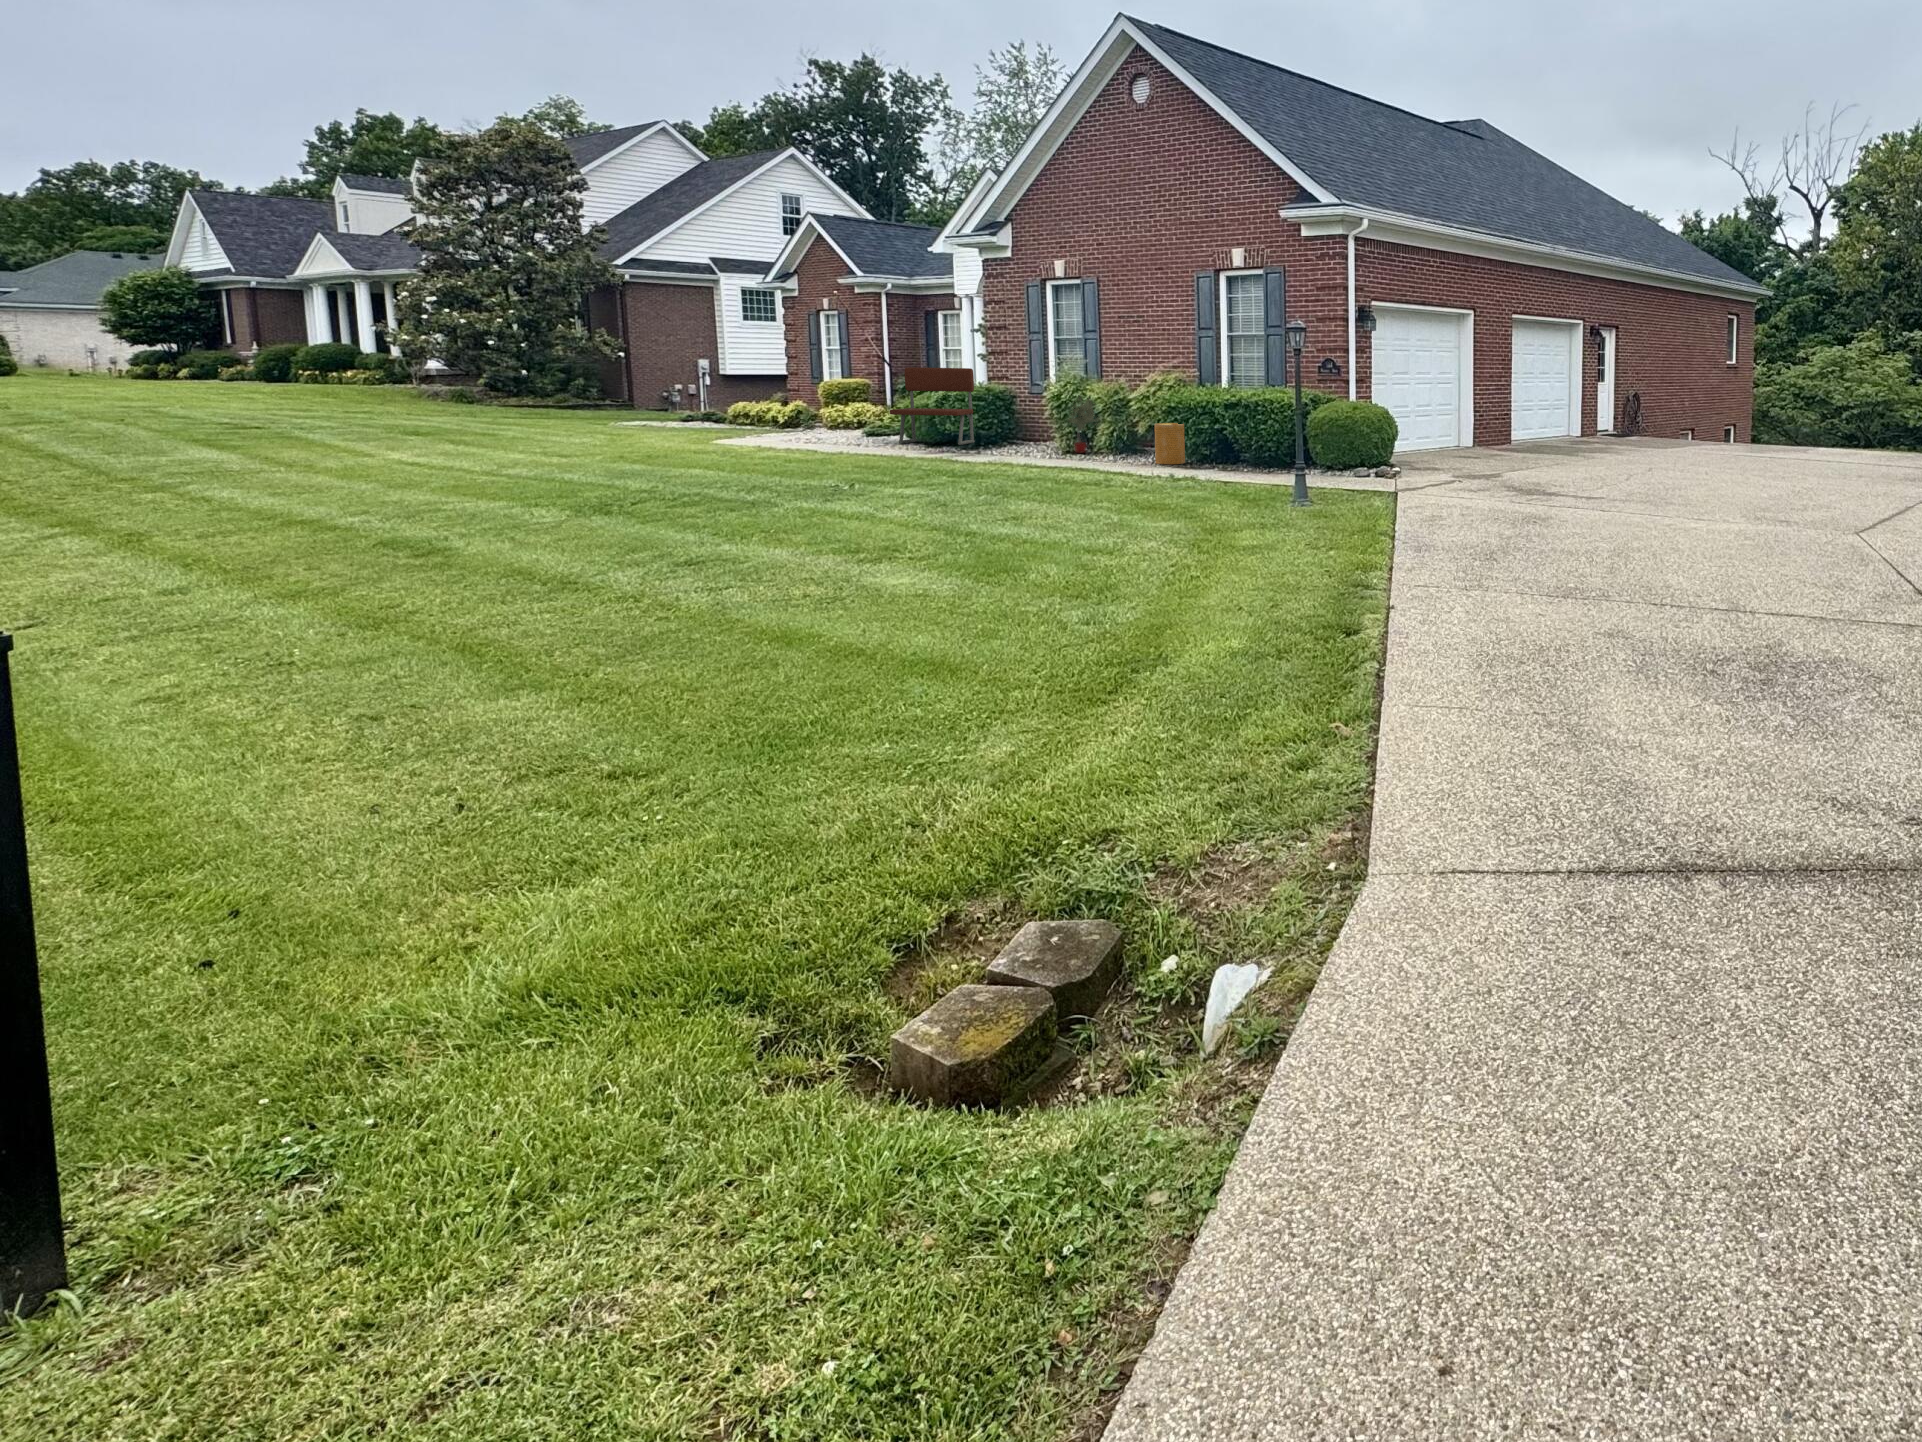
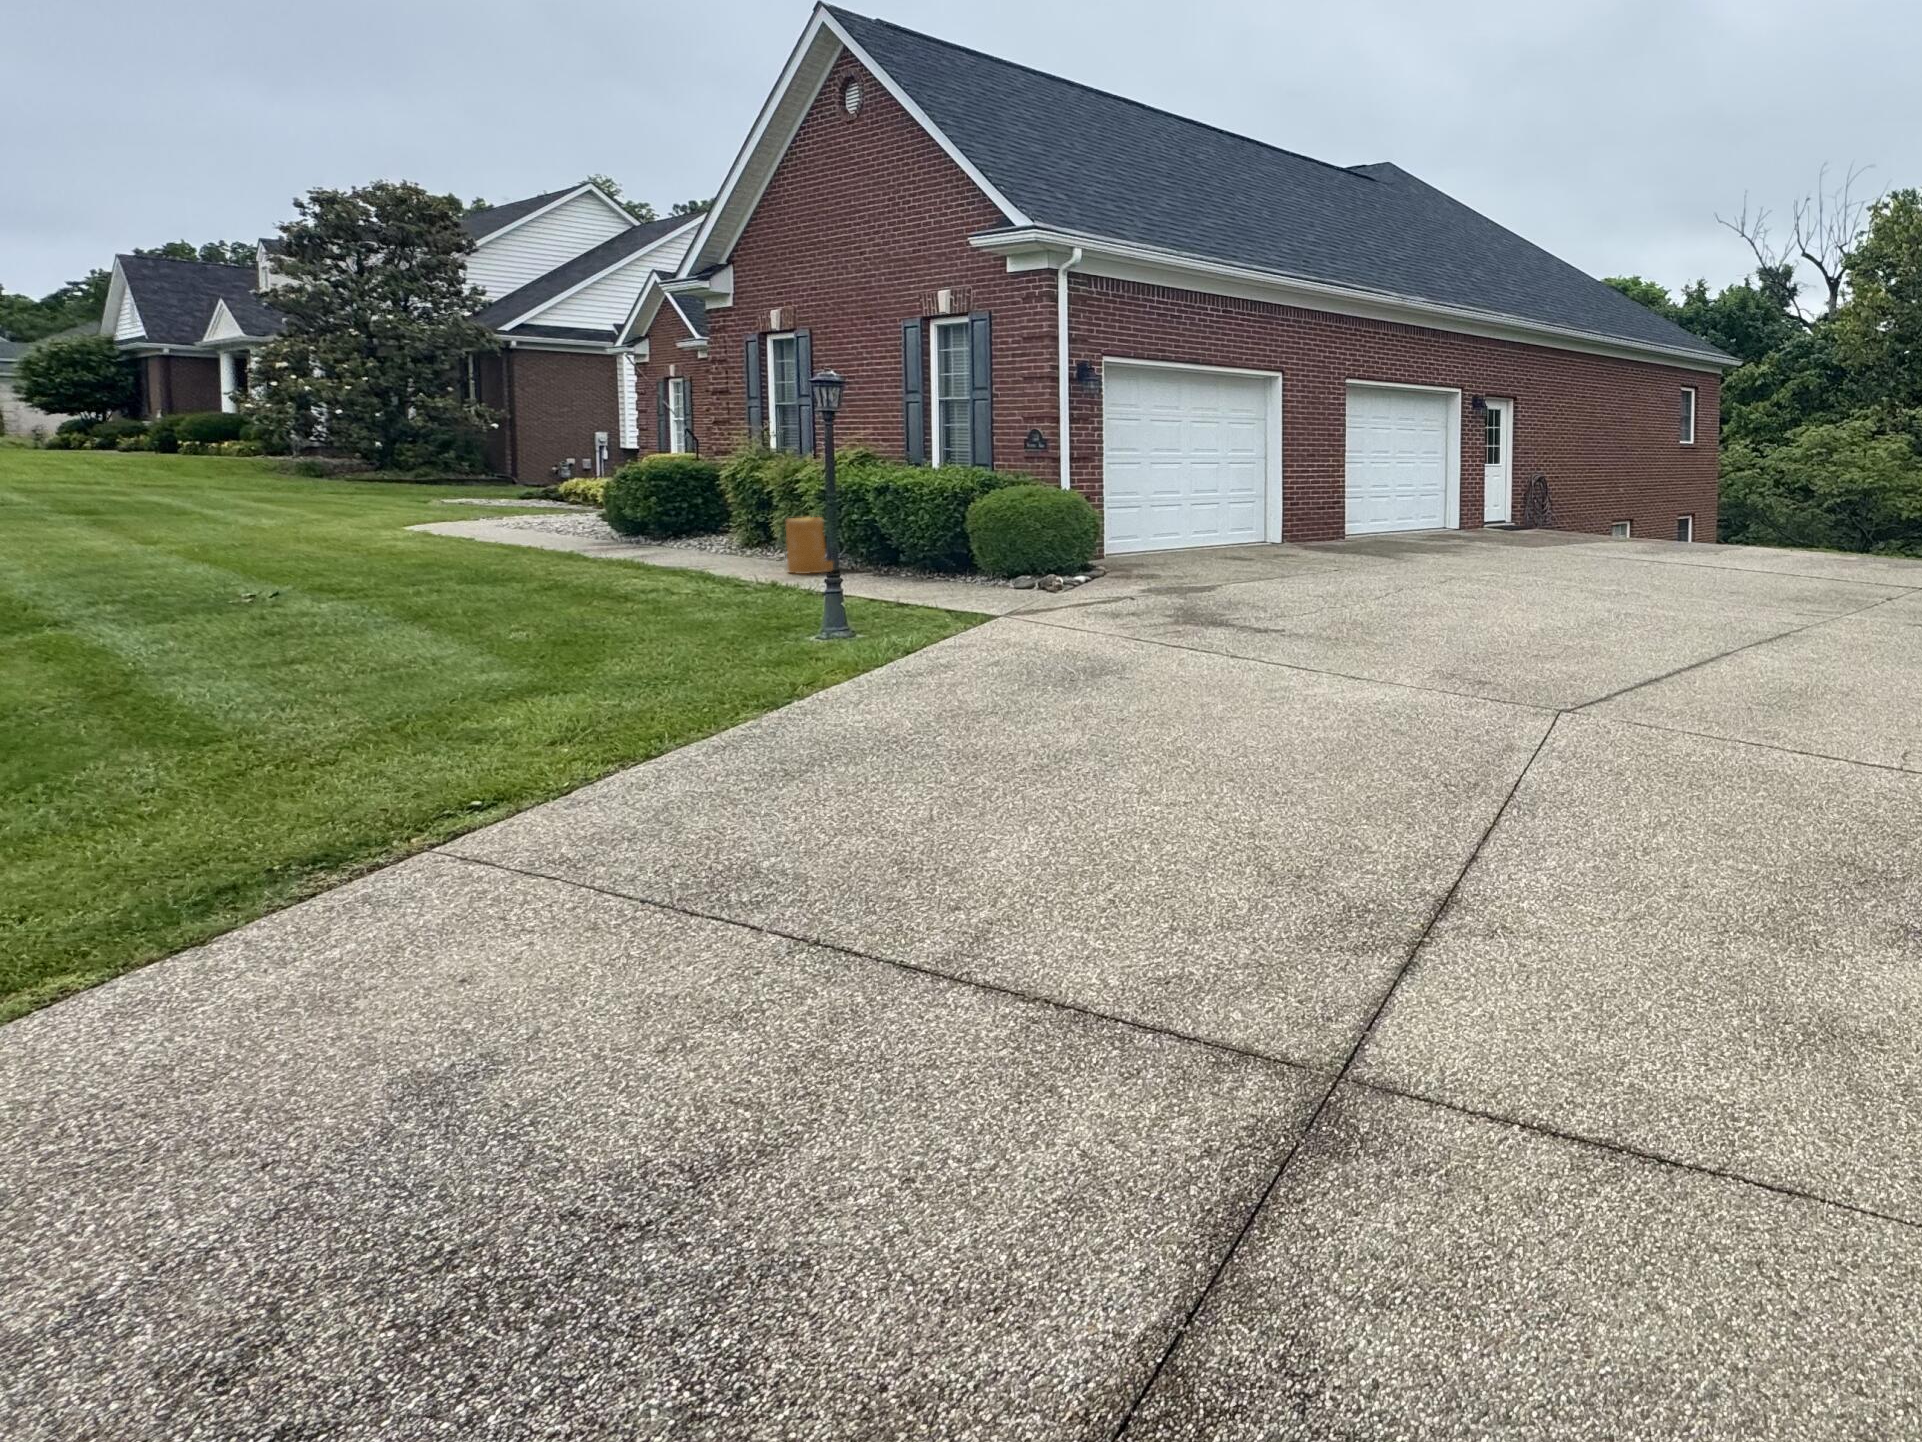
bench: present [890,367,975,445] -> none [552,442,673,538]
potted tree: present [1069,395,1098,454] -> none [727,478,778,554]

